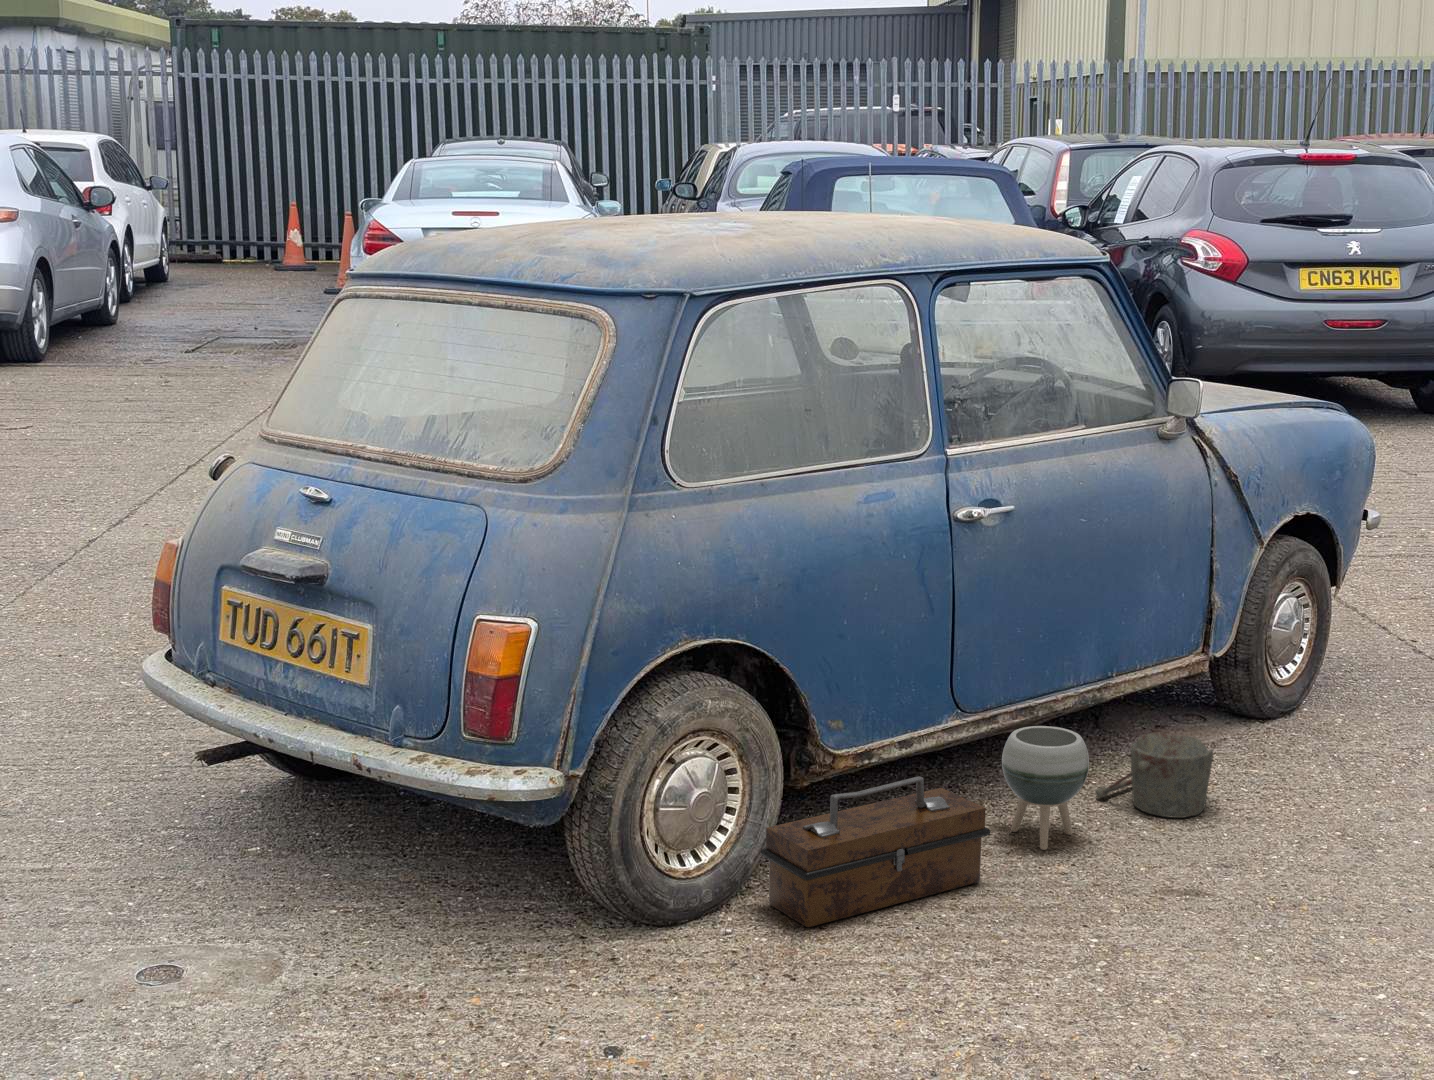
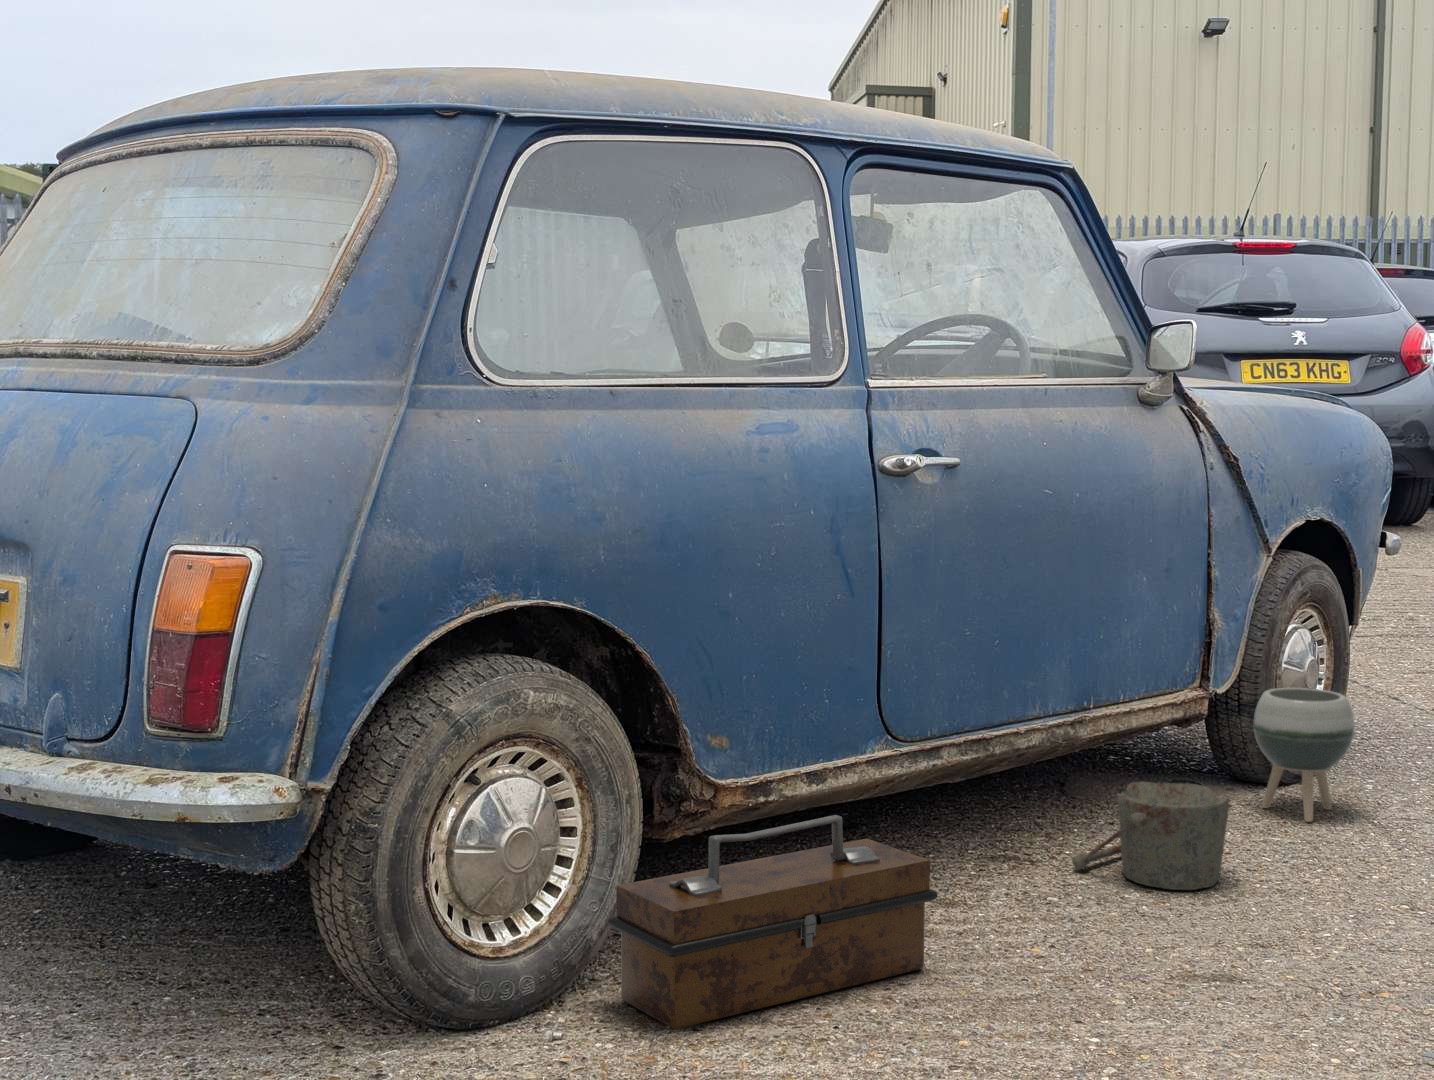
planter: present [1002,726,1089,850] -> present [1253,688,1355,822]

